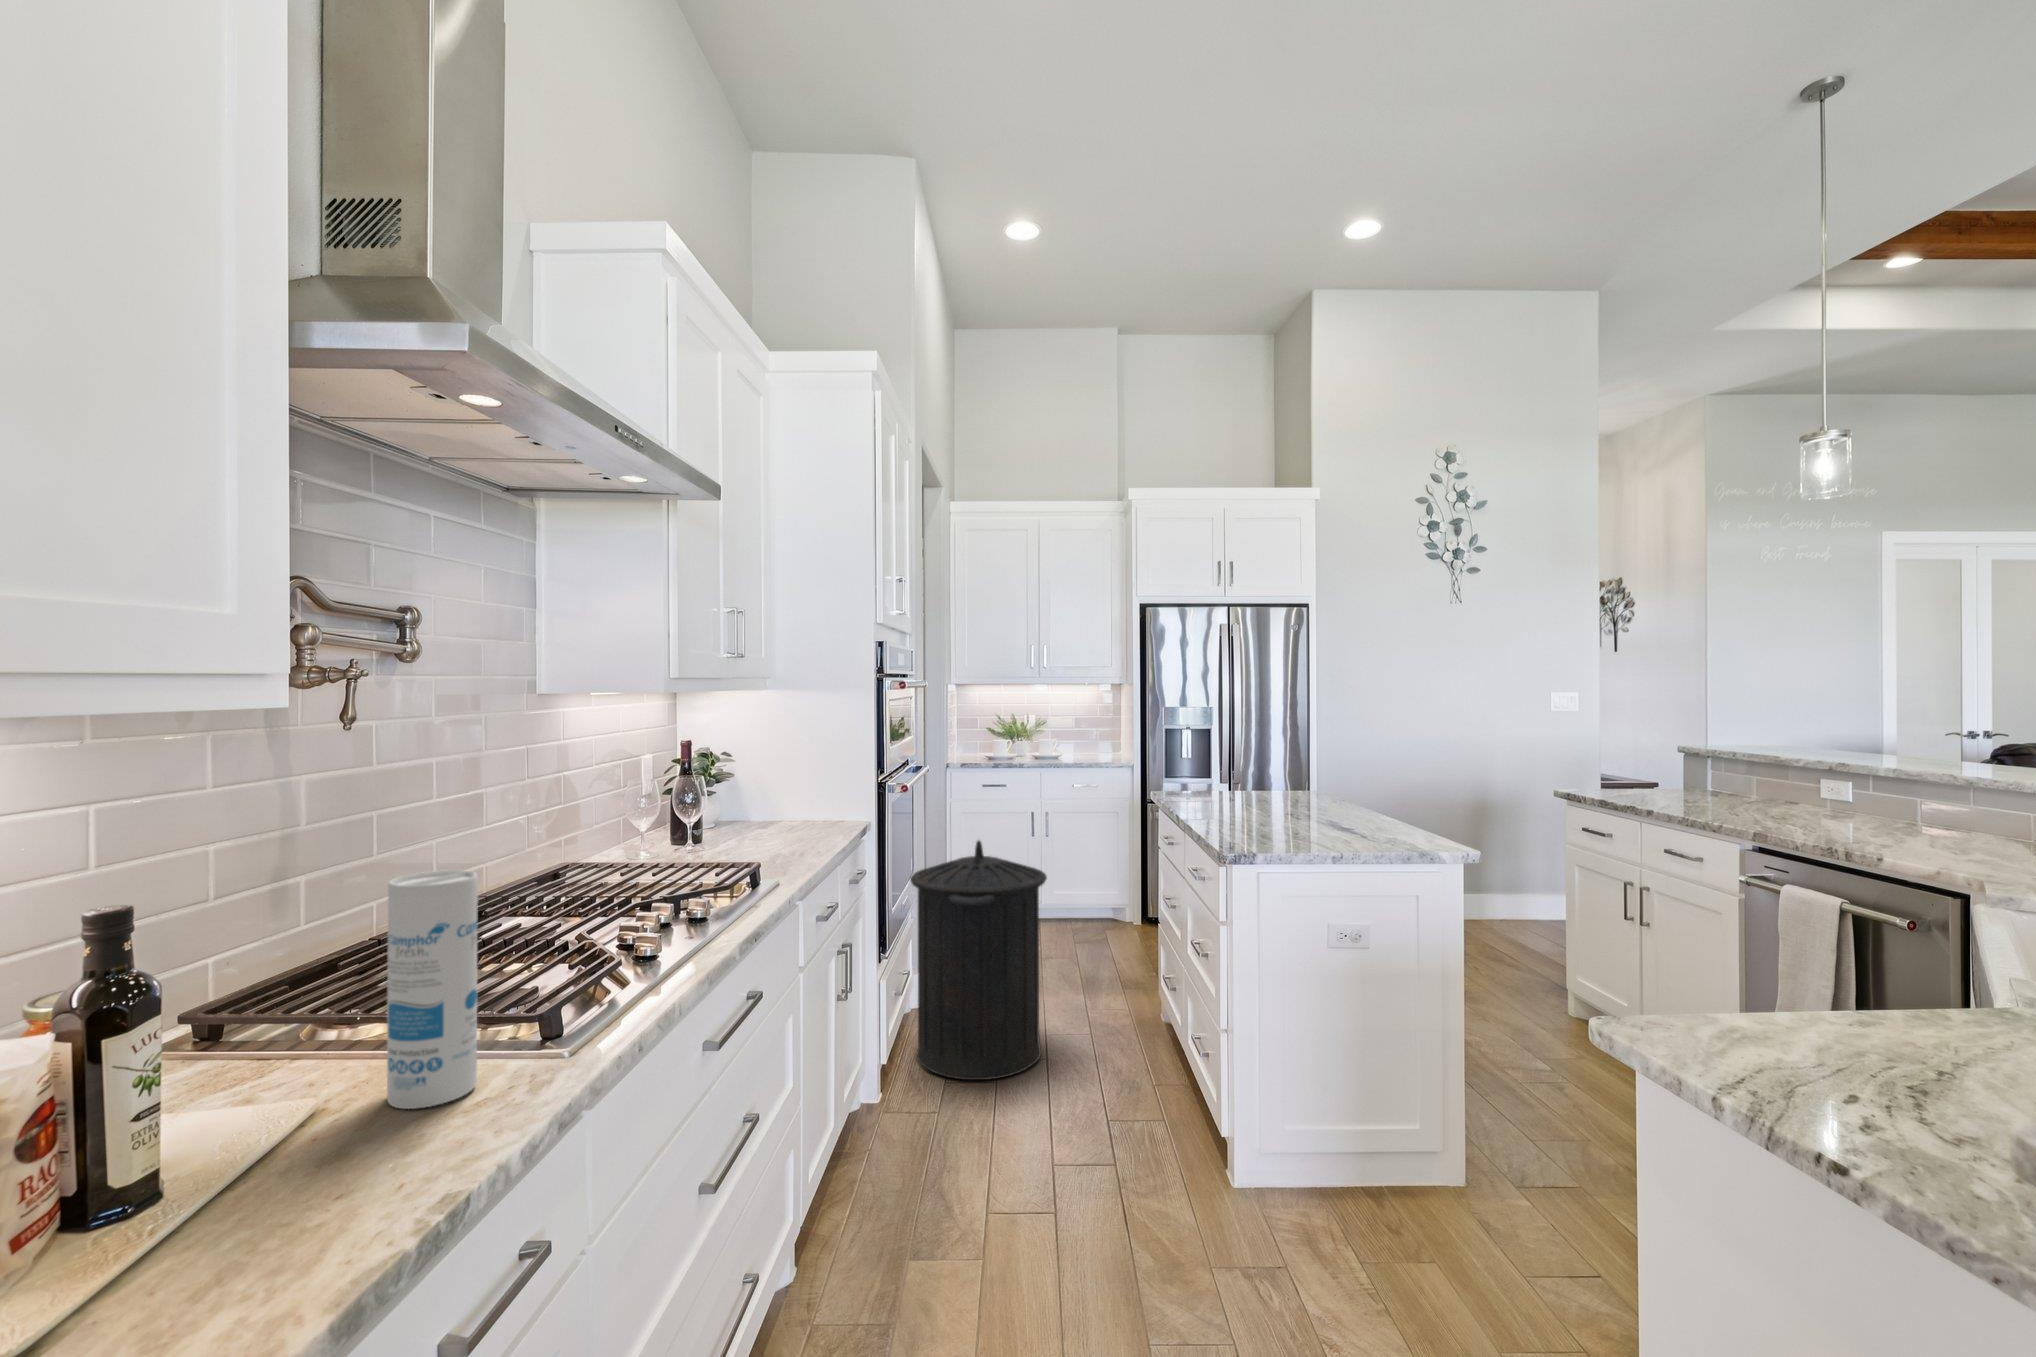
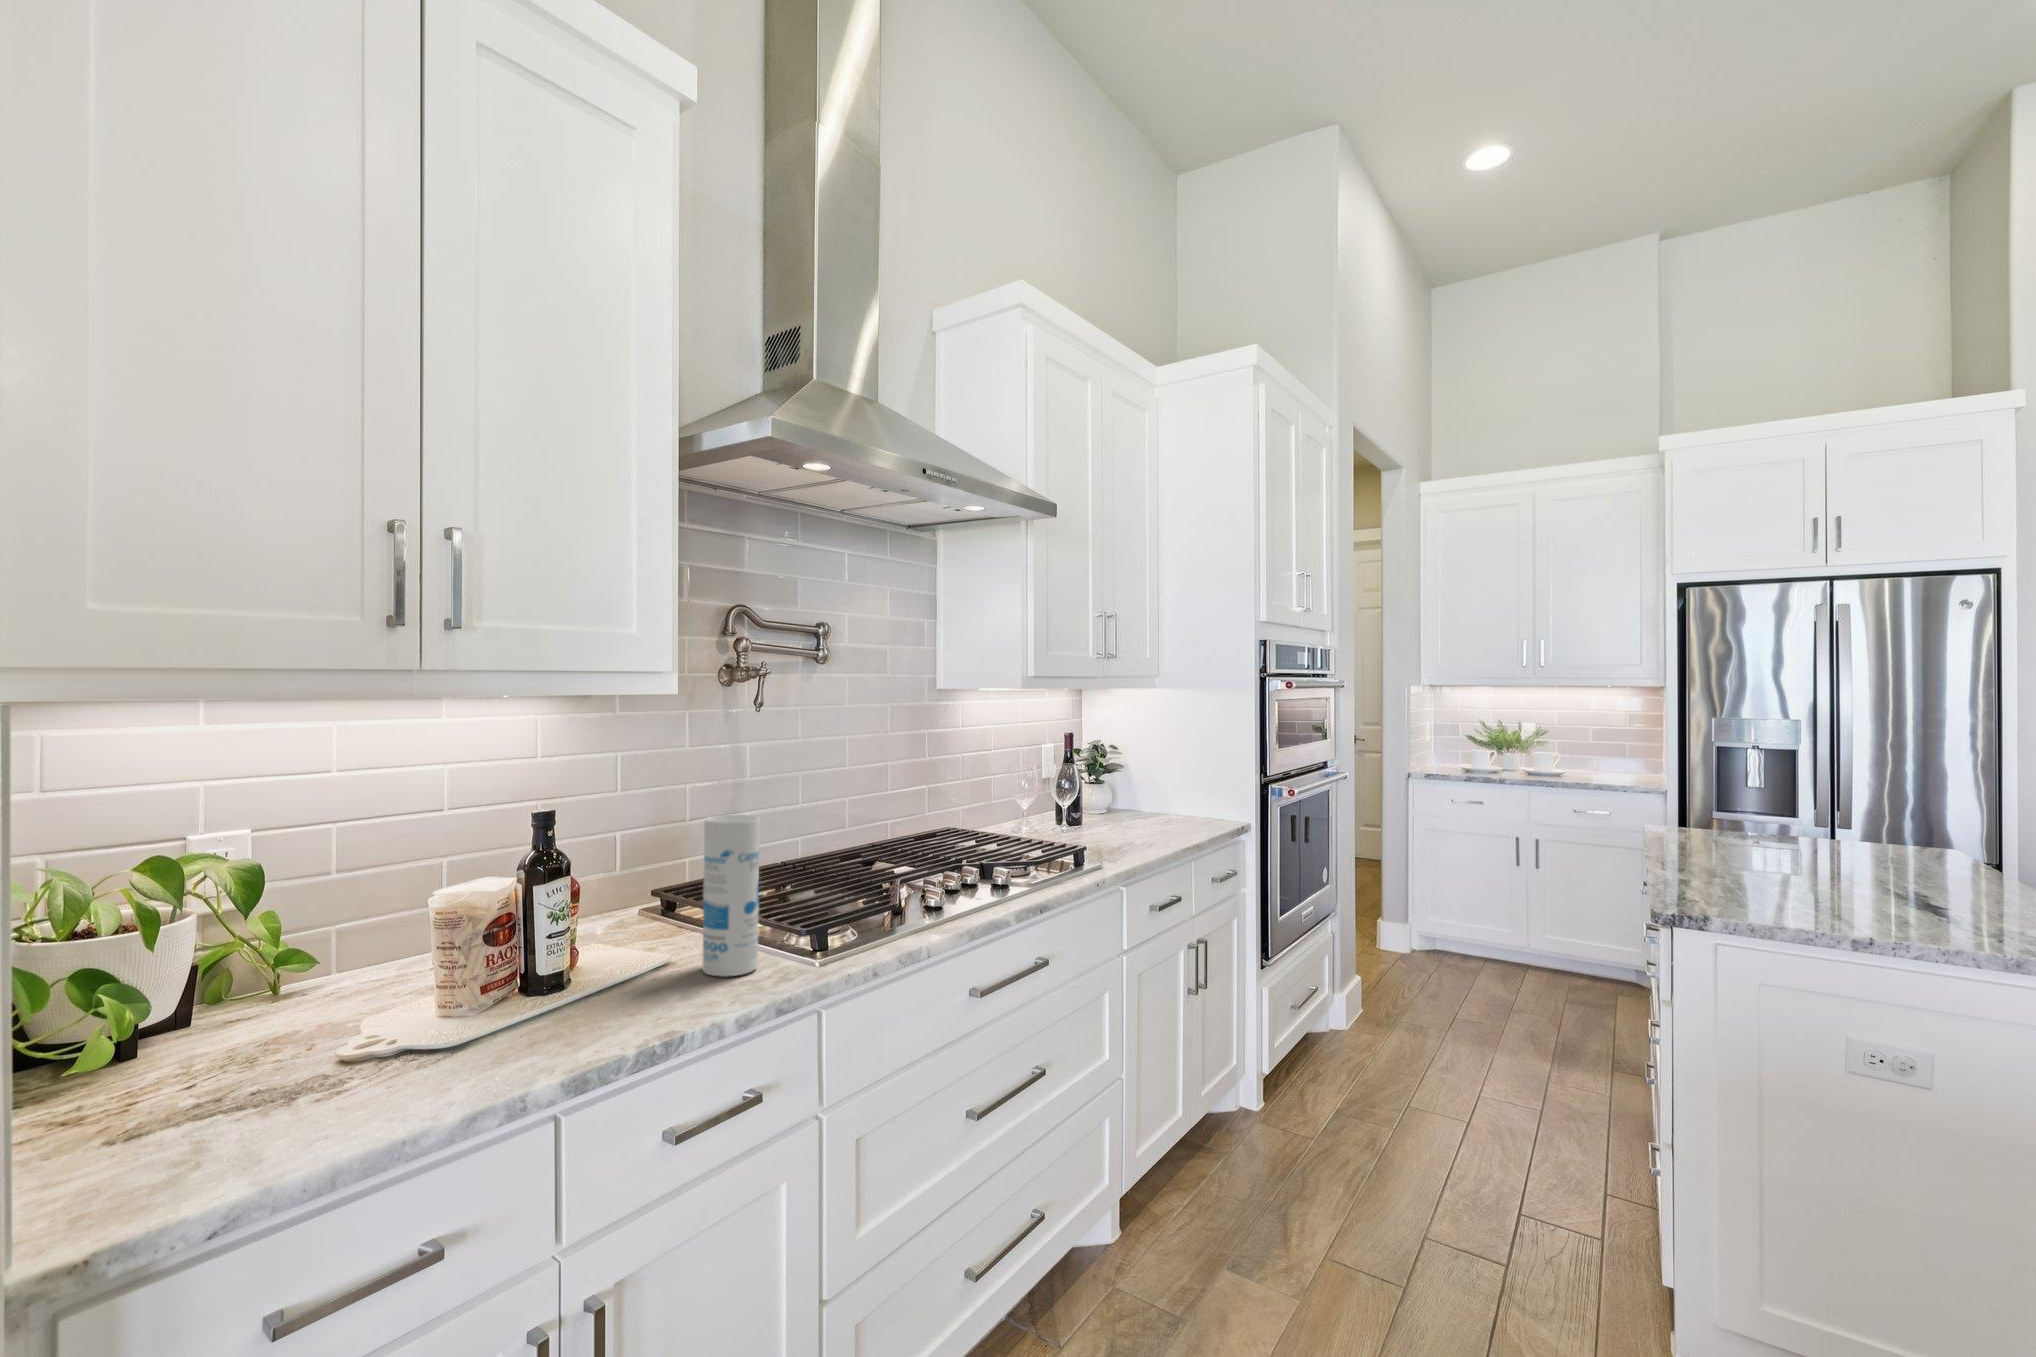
trash can: present [910,841,1047,1080] -> none [1309,855,1469,1118]

